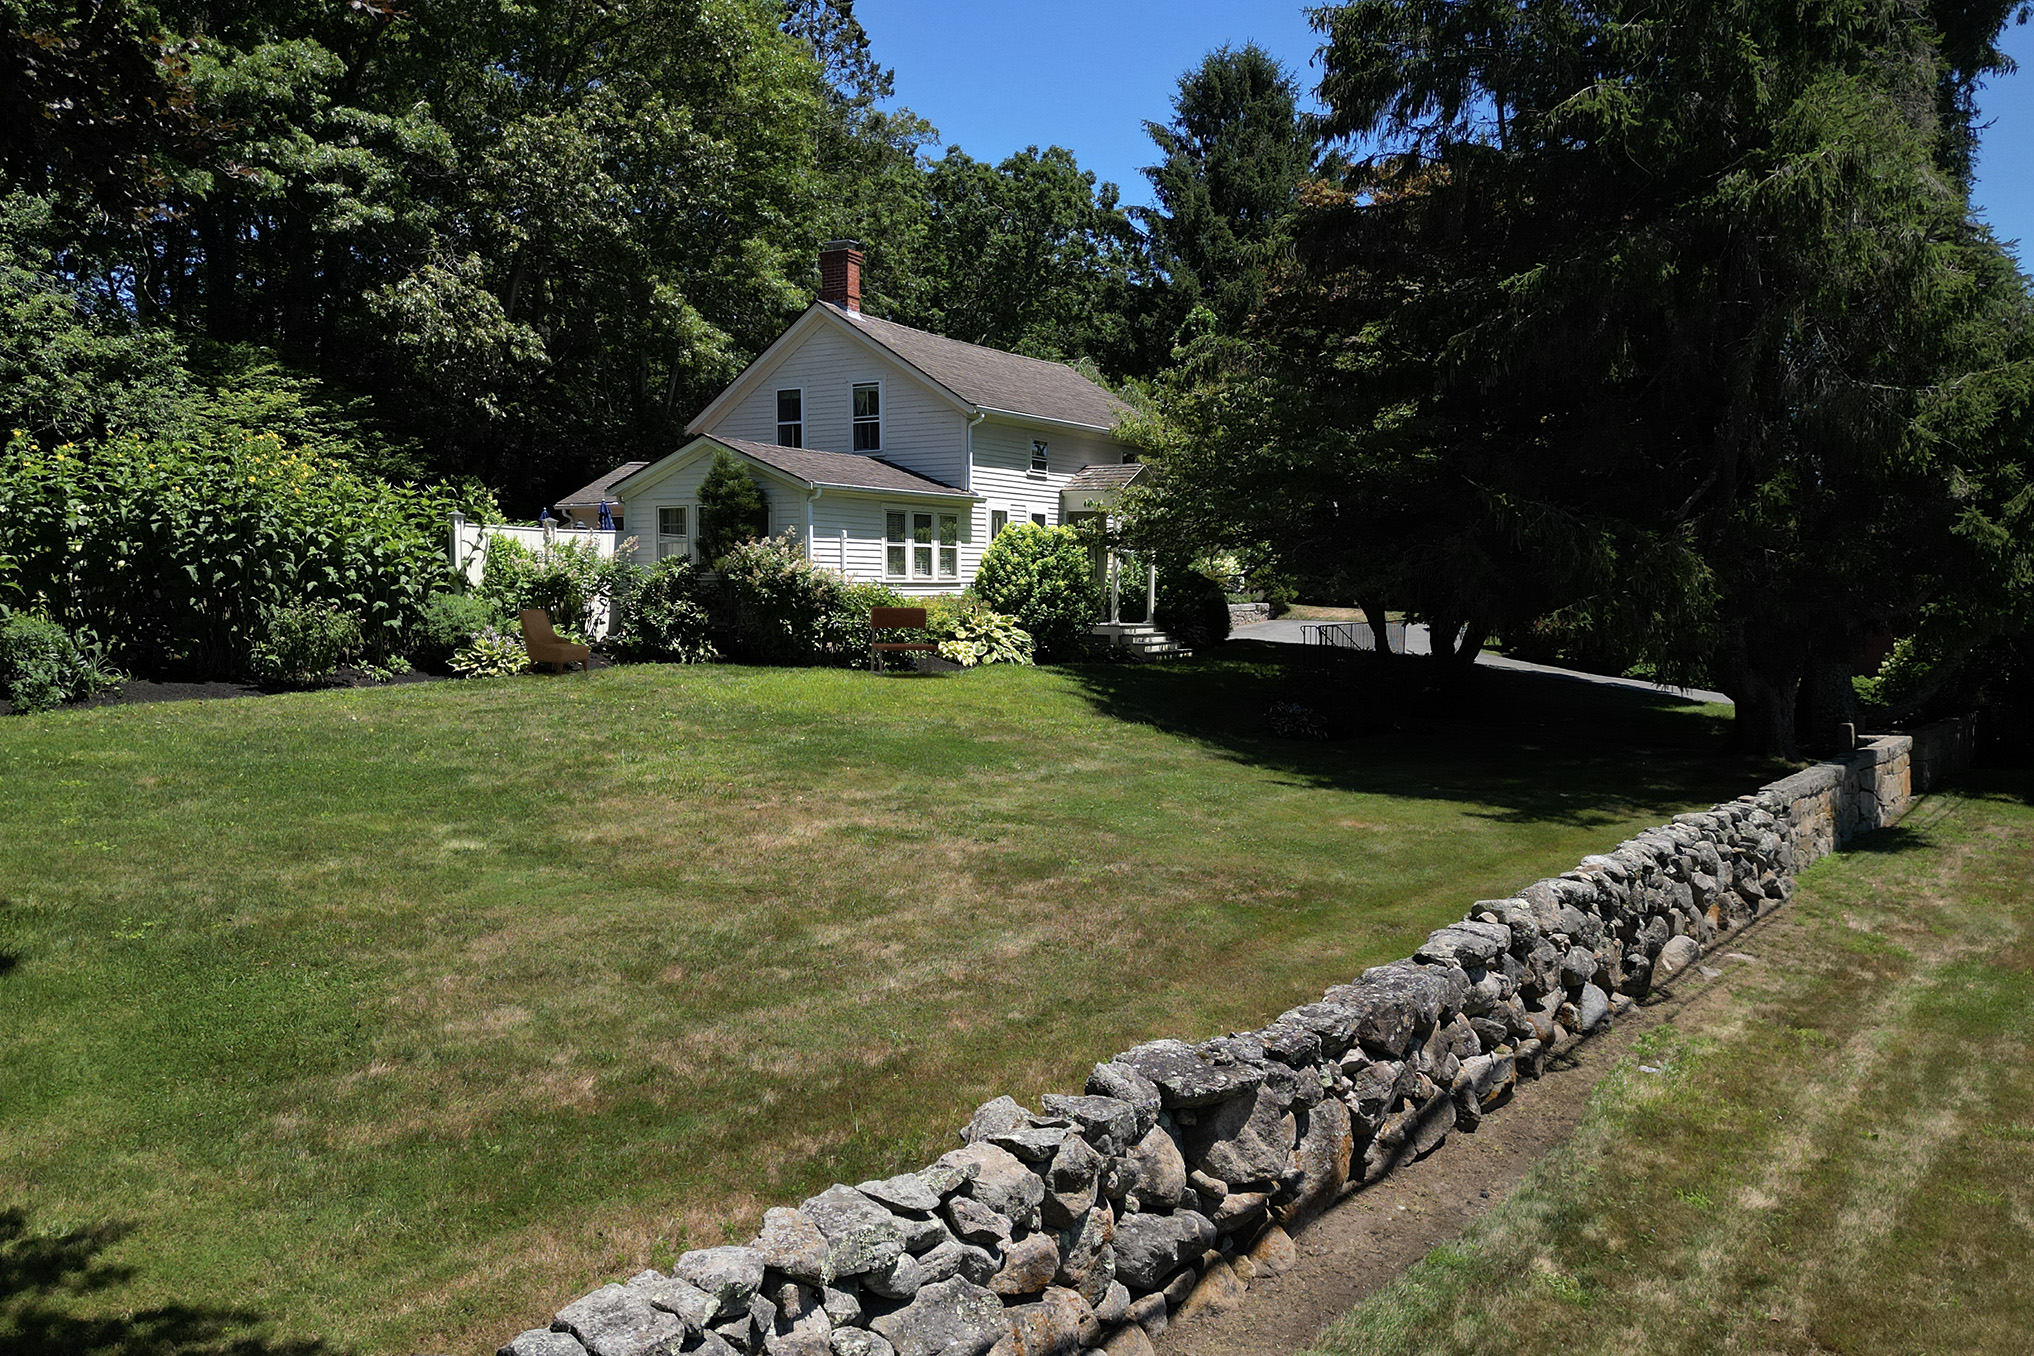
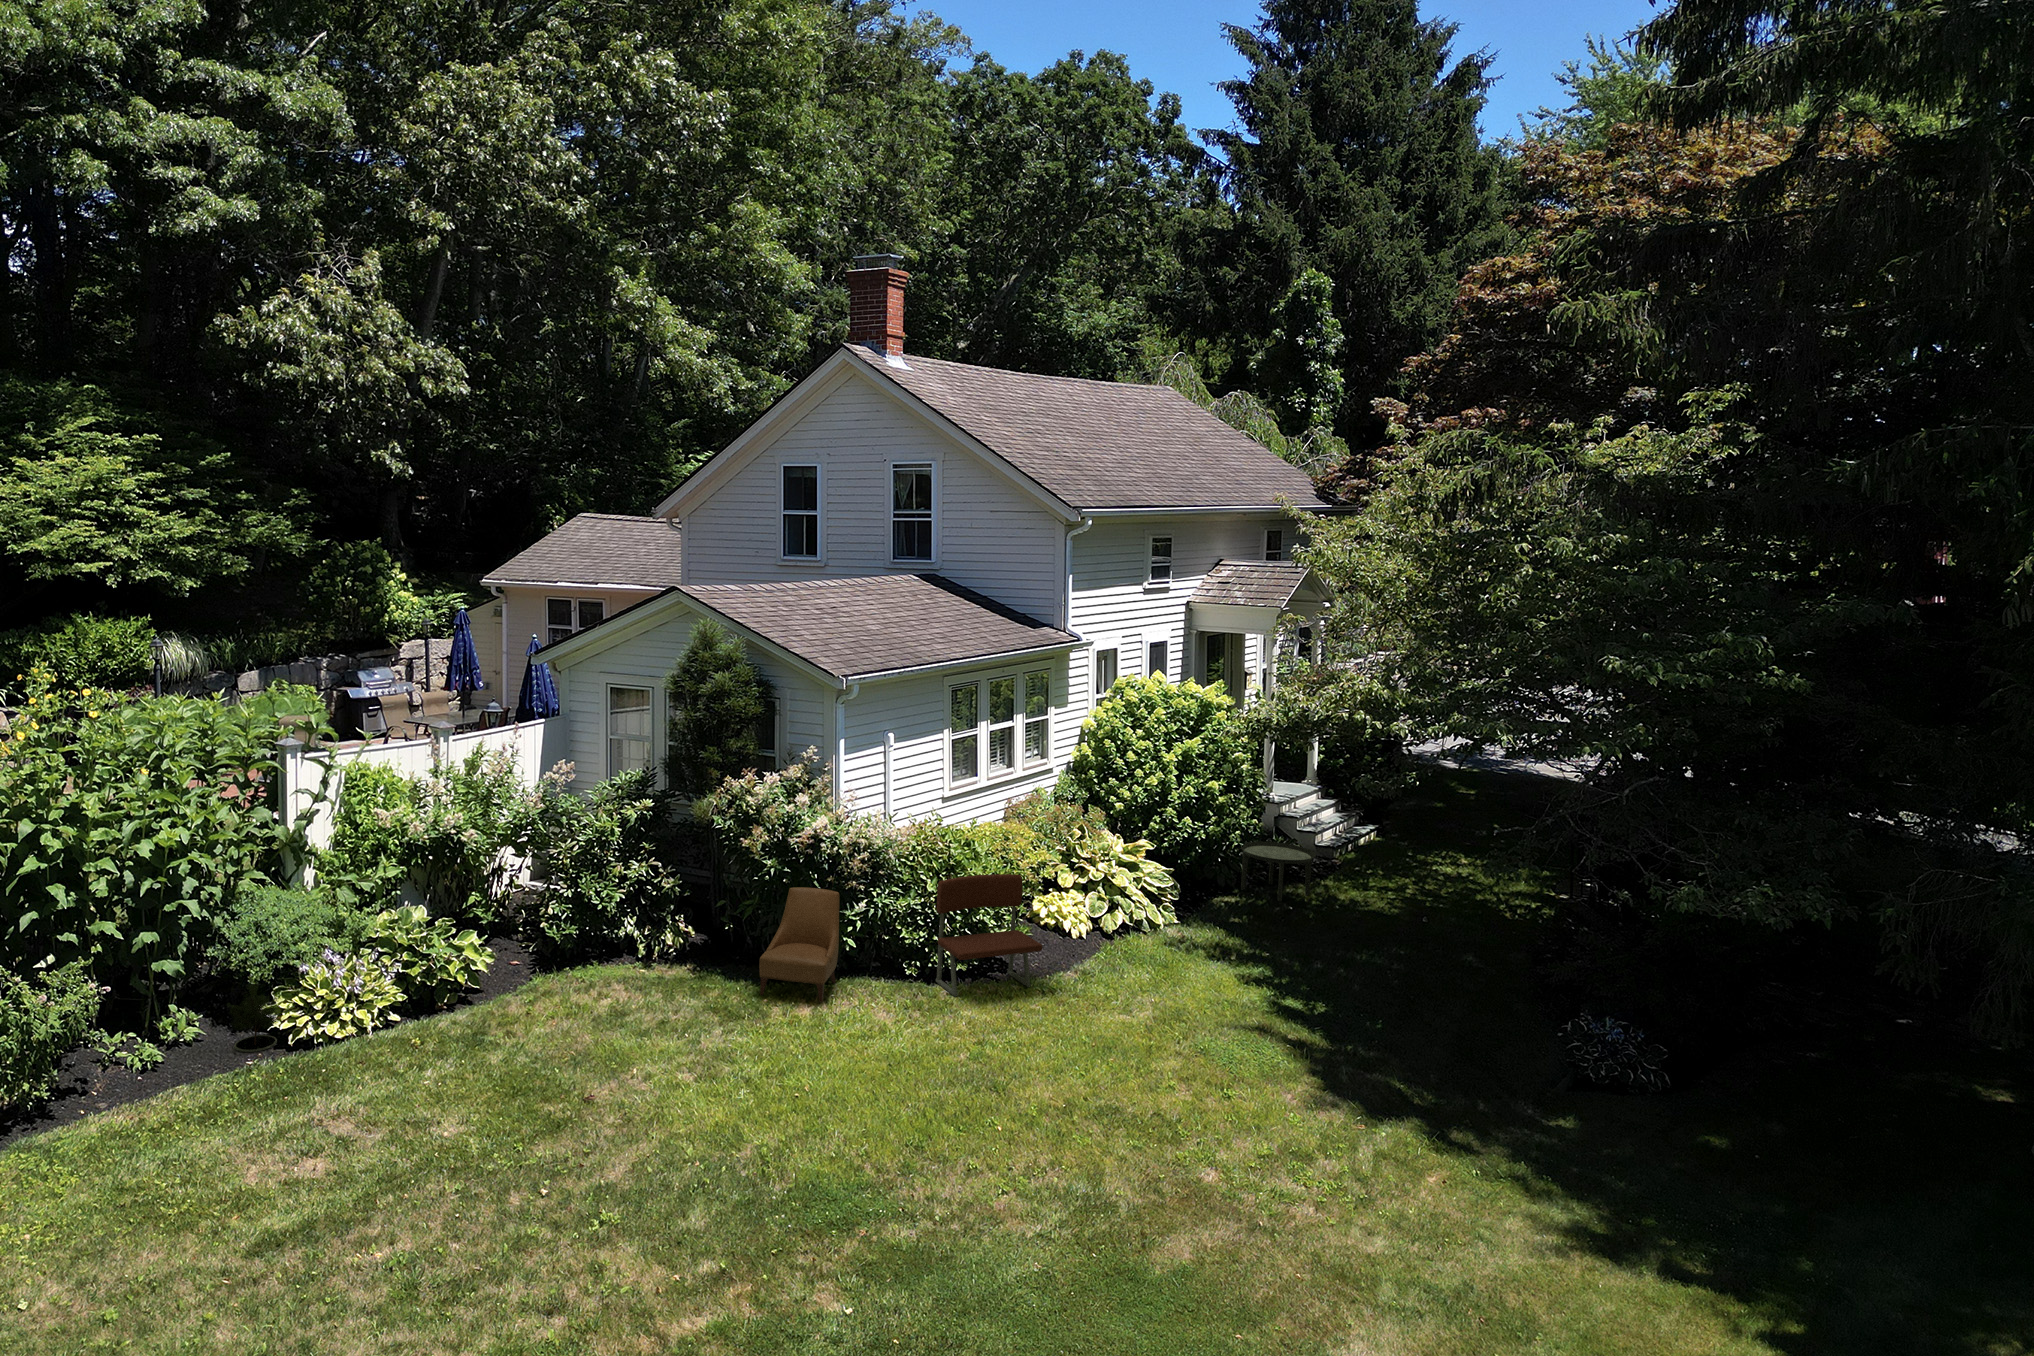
chair: present [519,609,589,676] -> present [759,887,840,1003]
potted tree: none [424,631,458,675] -> present [227,978,279,1052]
round table: none [1086,631,1136,663] -> present [1241,842,1316,901]

